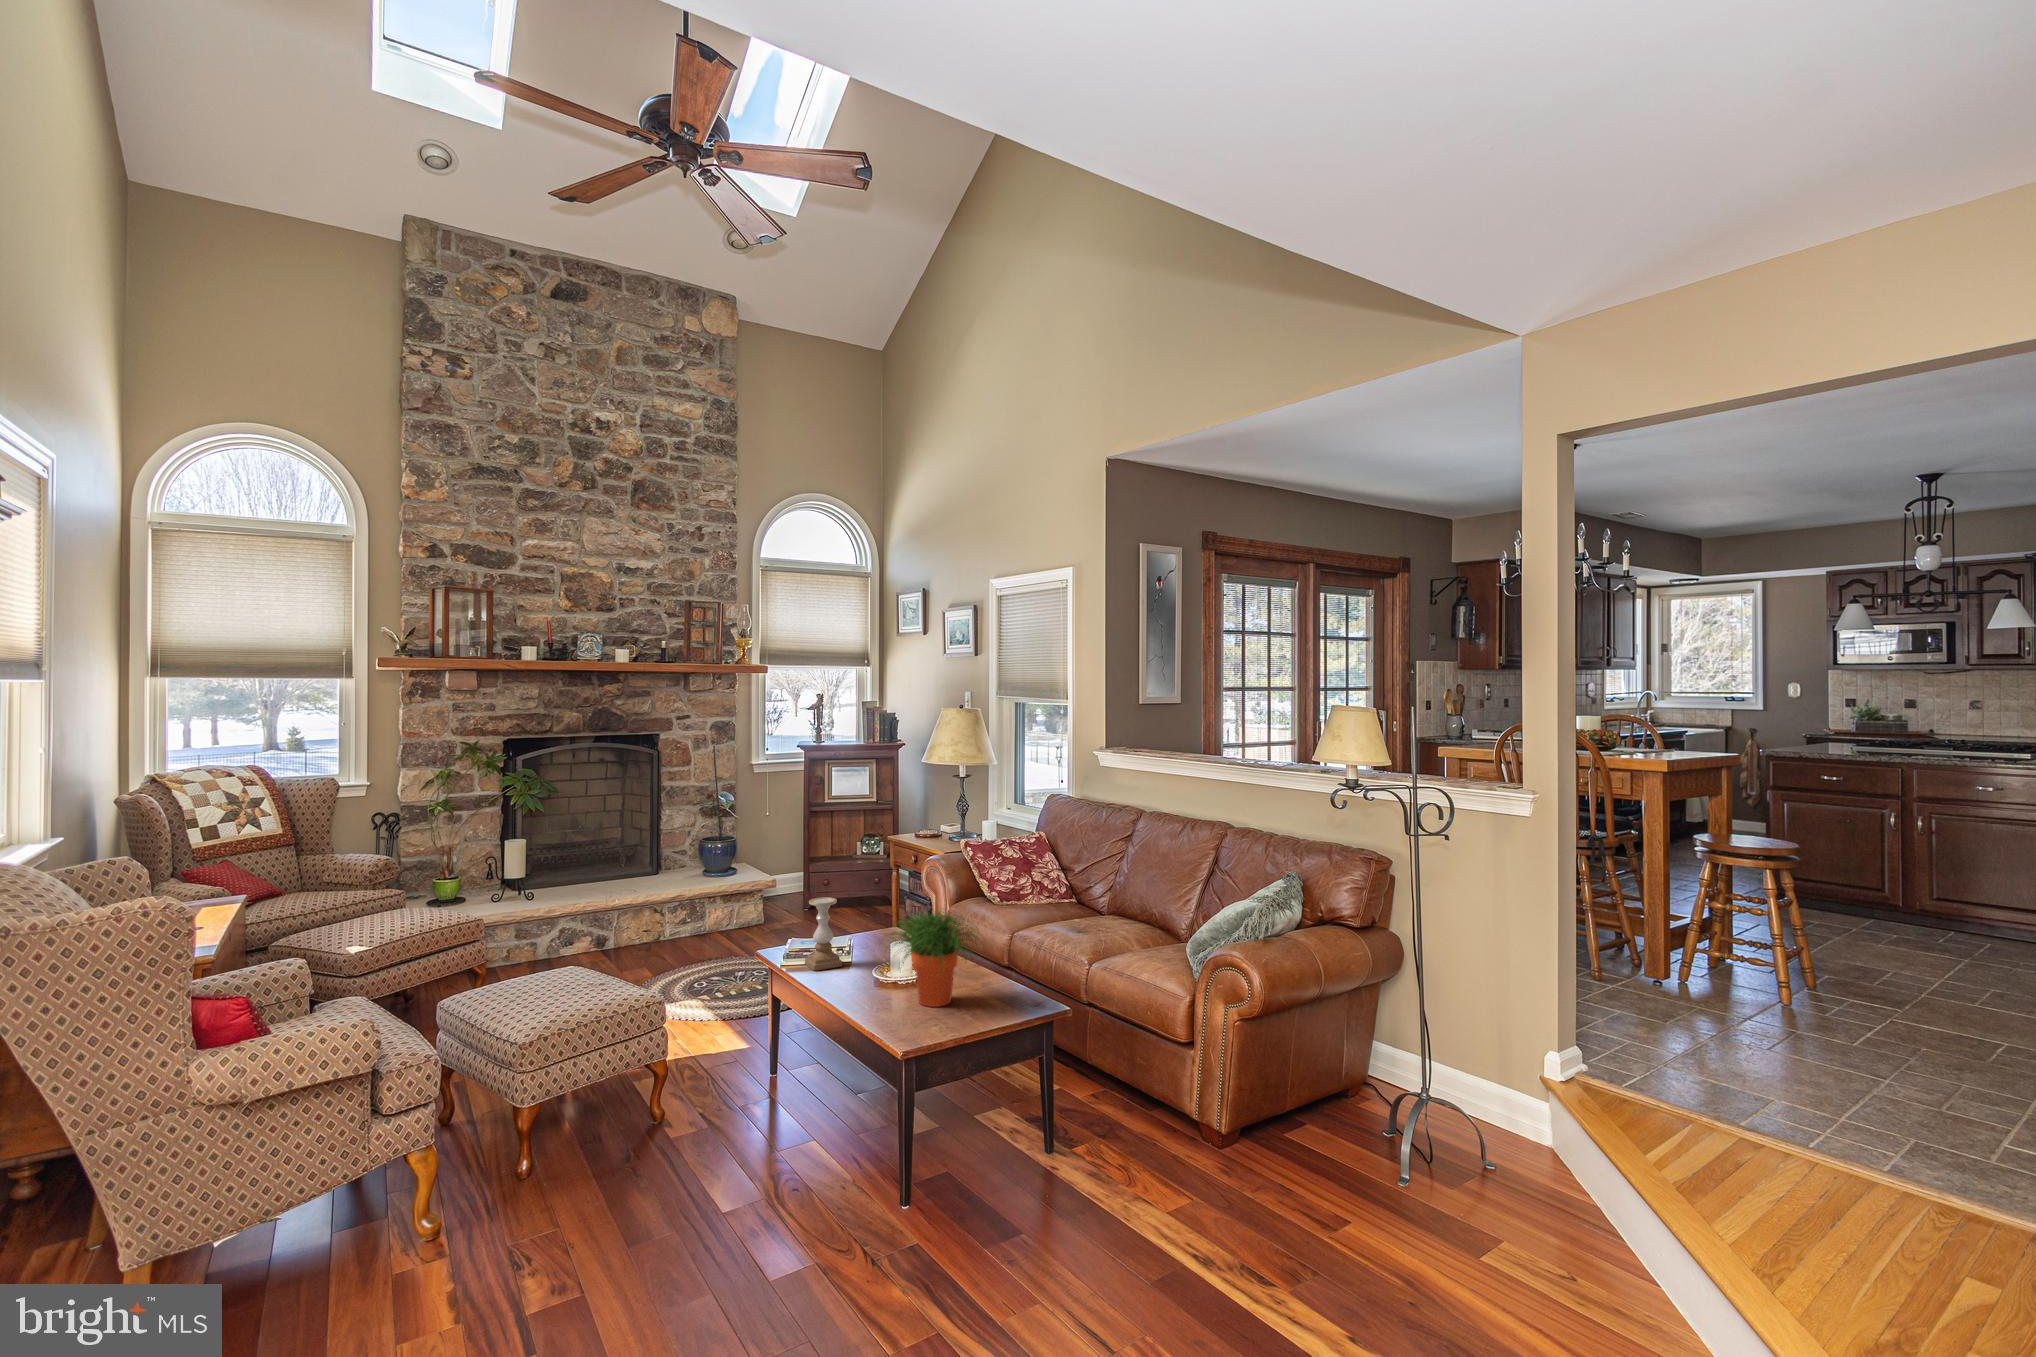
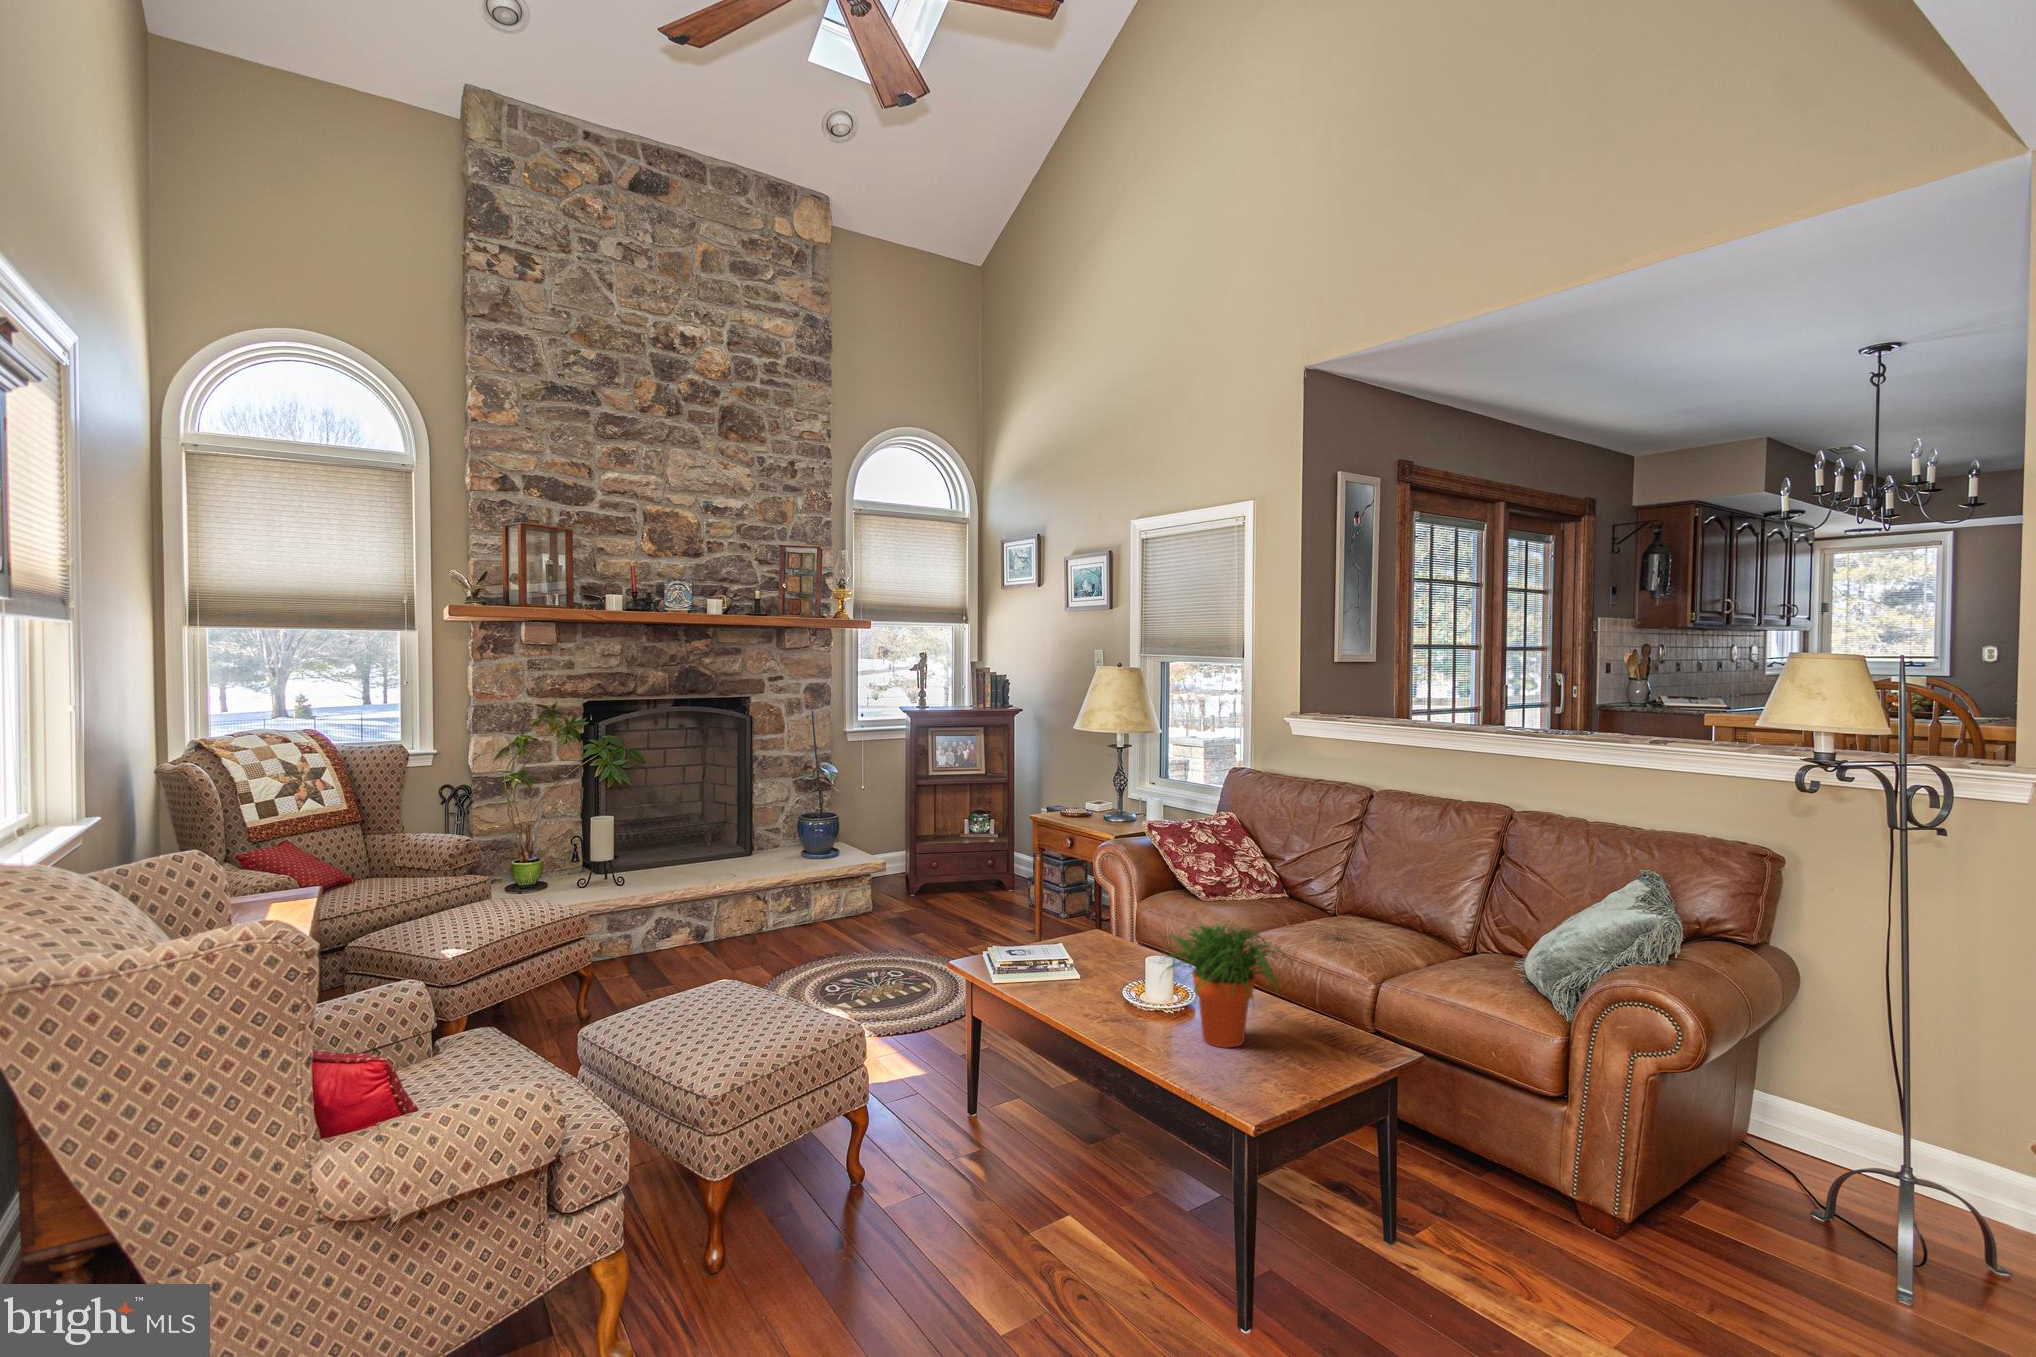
candle holder: present [805,897,842,971] -> none [1020,899,1070,992]

